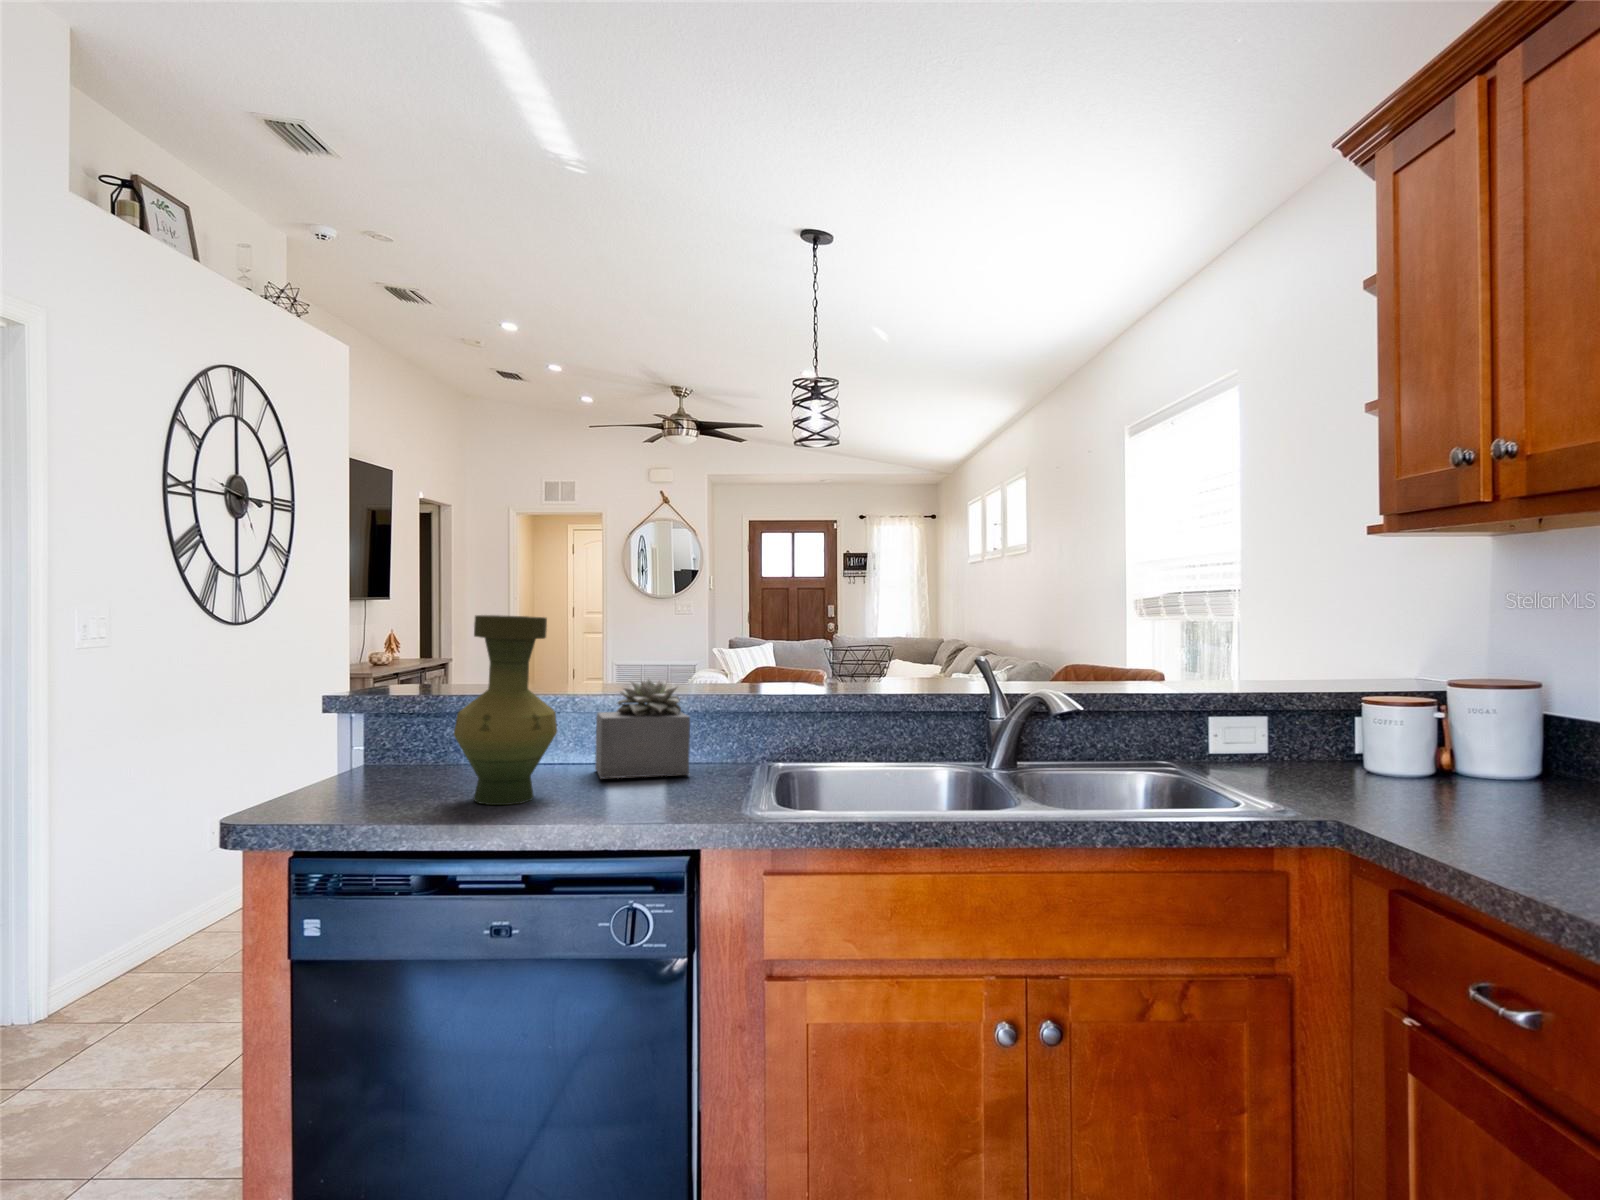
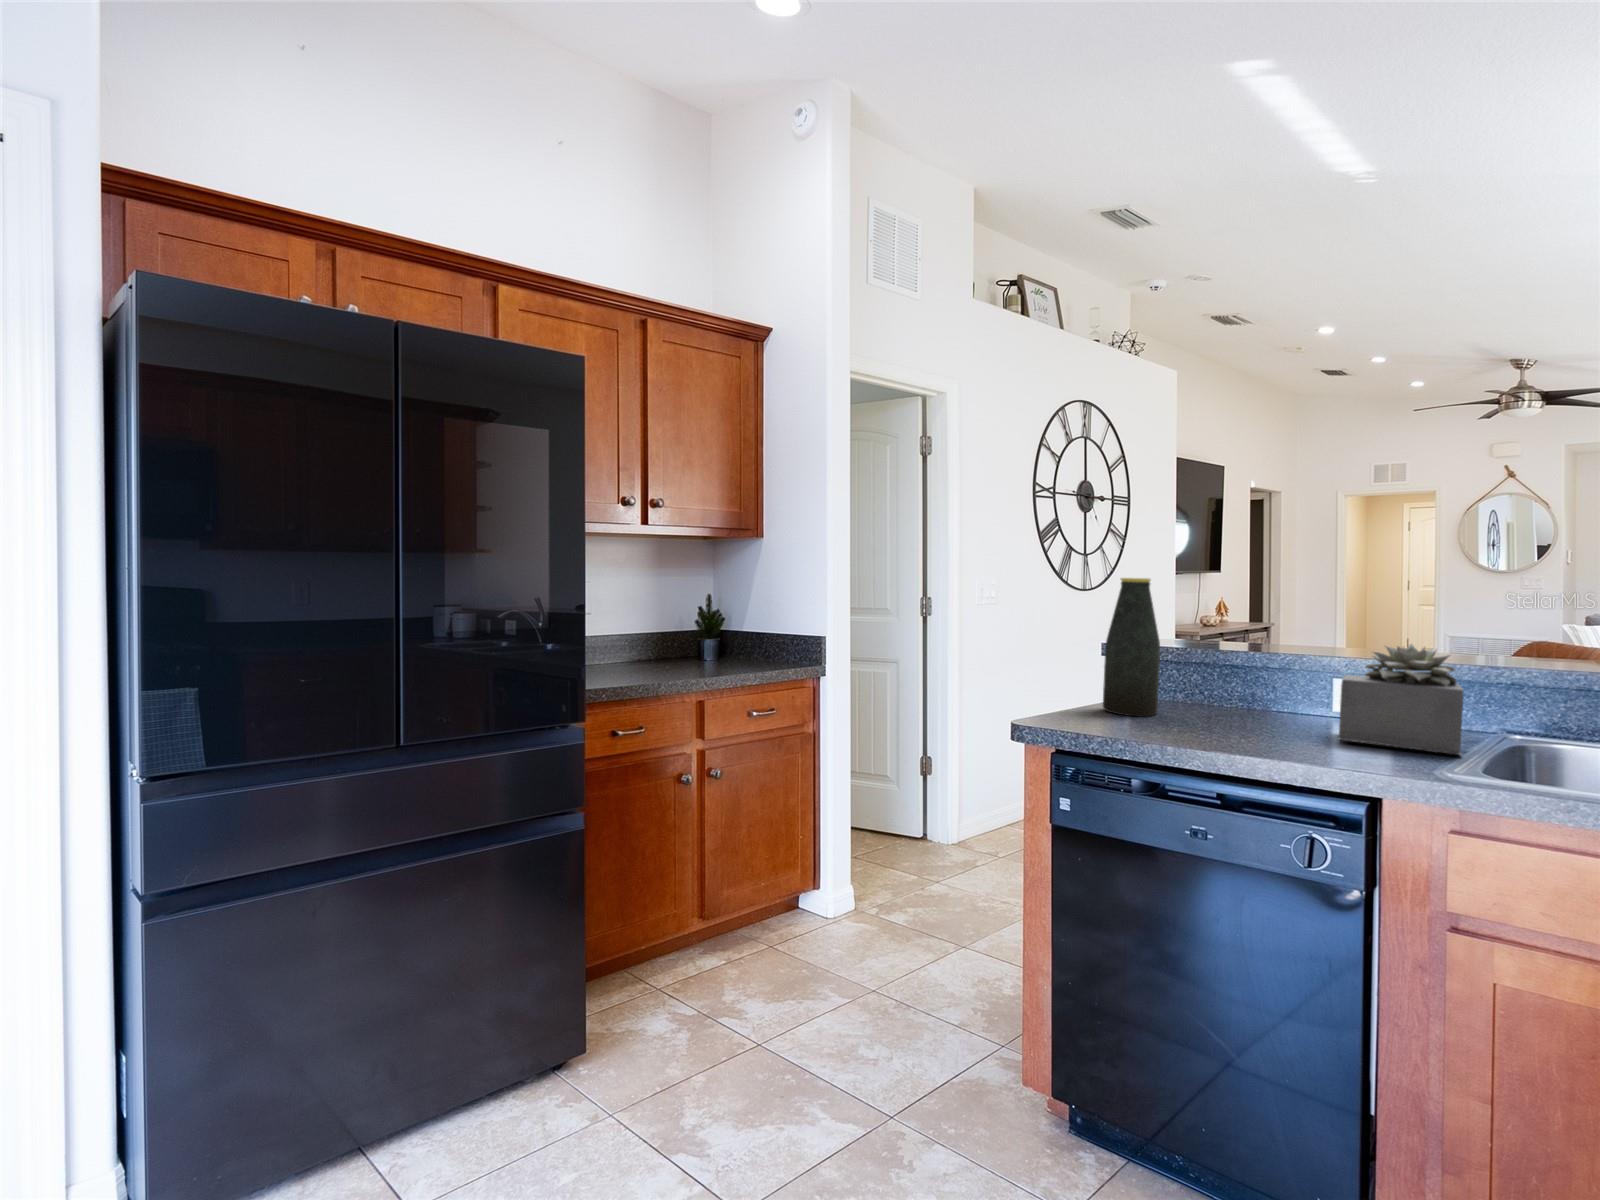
vase: present [454,615,557,805] -> none [1178,576,1282,745]
bottle: none [342,616,414,791] -> present [1103,578,1160,717]

